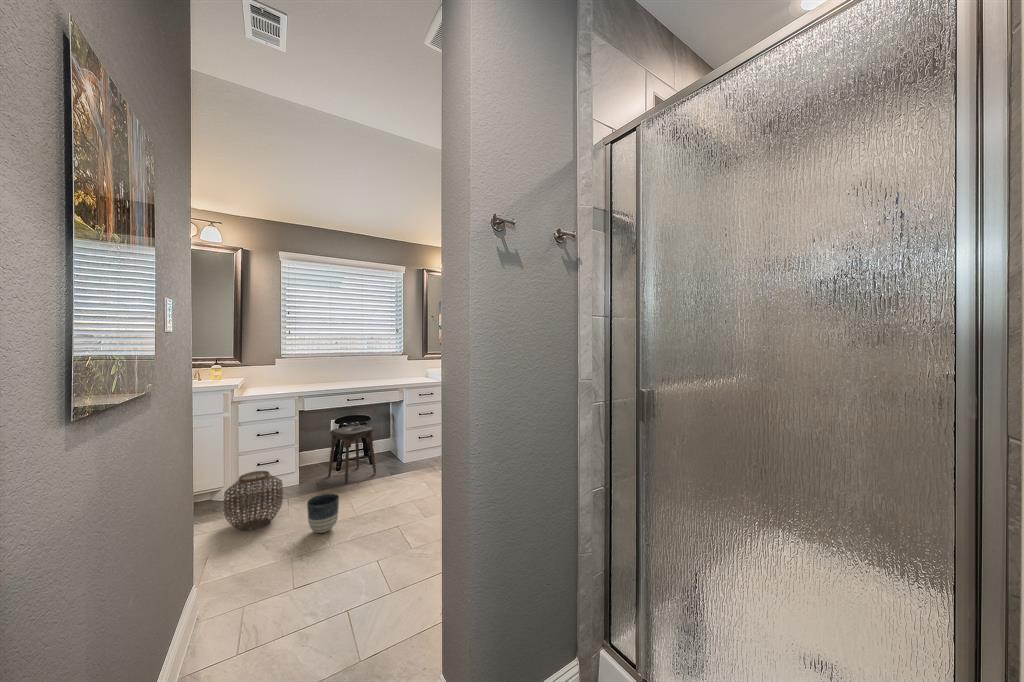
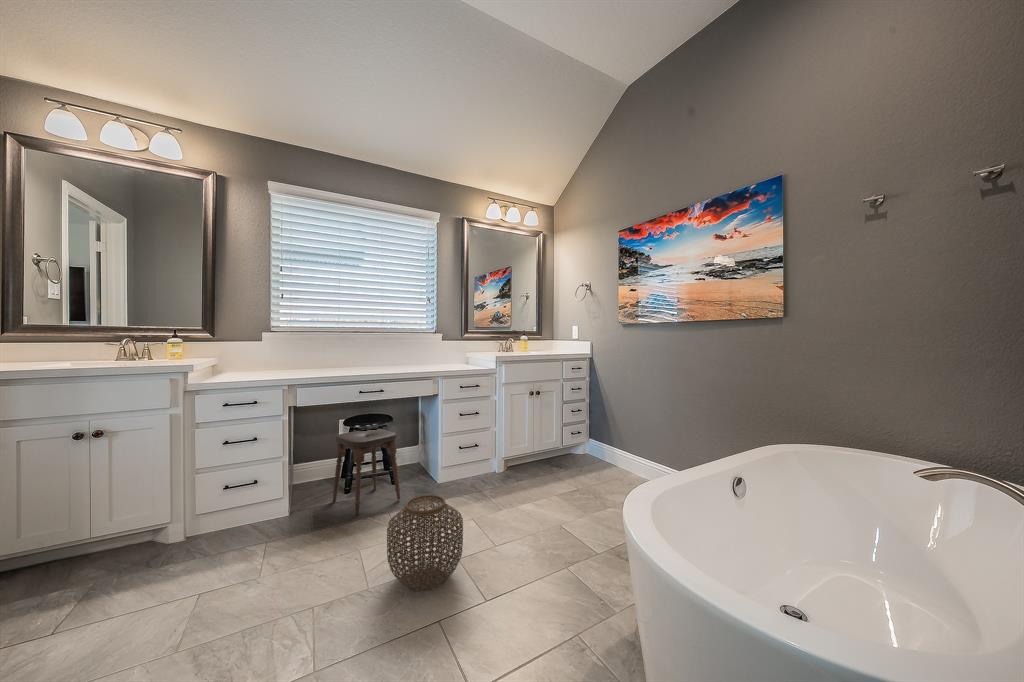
woven basket: present [224,471,283,531] -> present [387,495,463,591]
planter: present [307,494,339,533] -> none [281,548,338,623]

